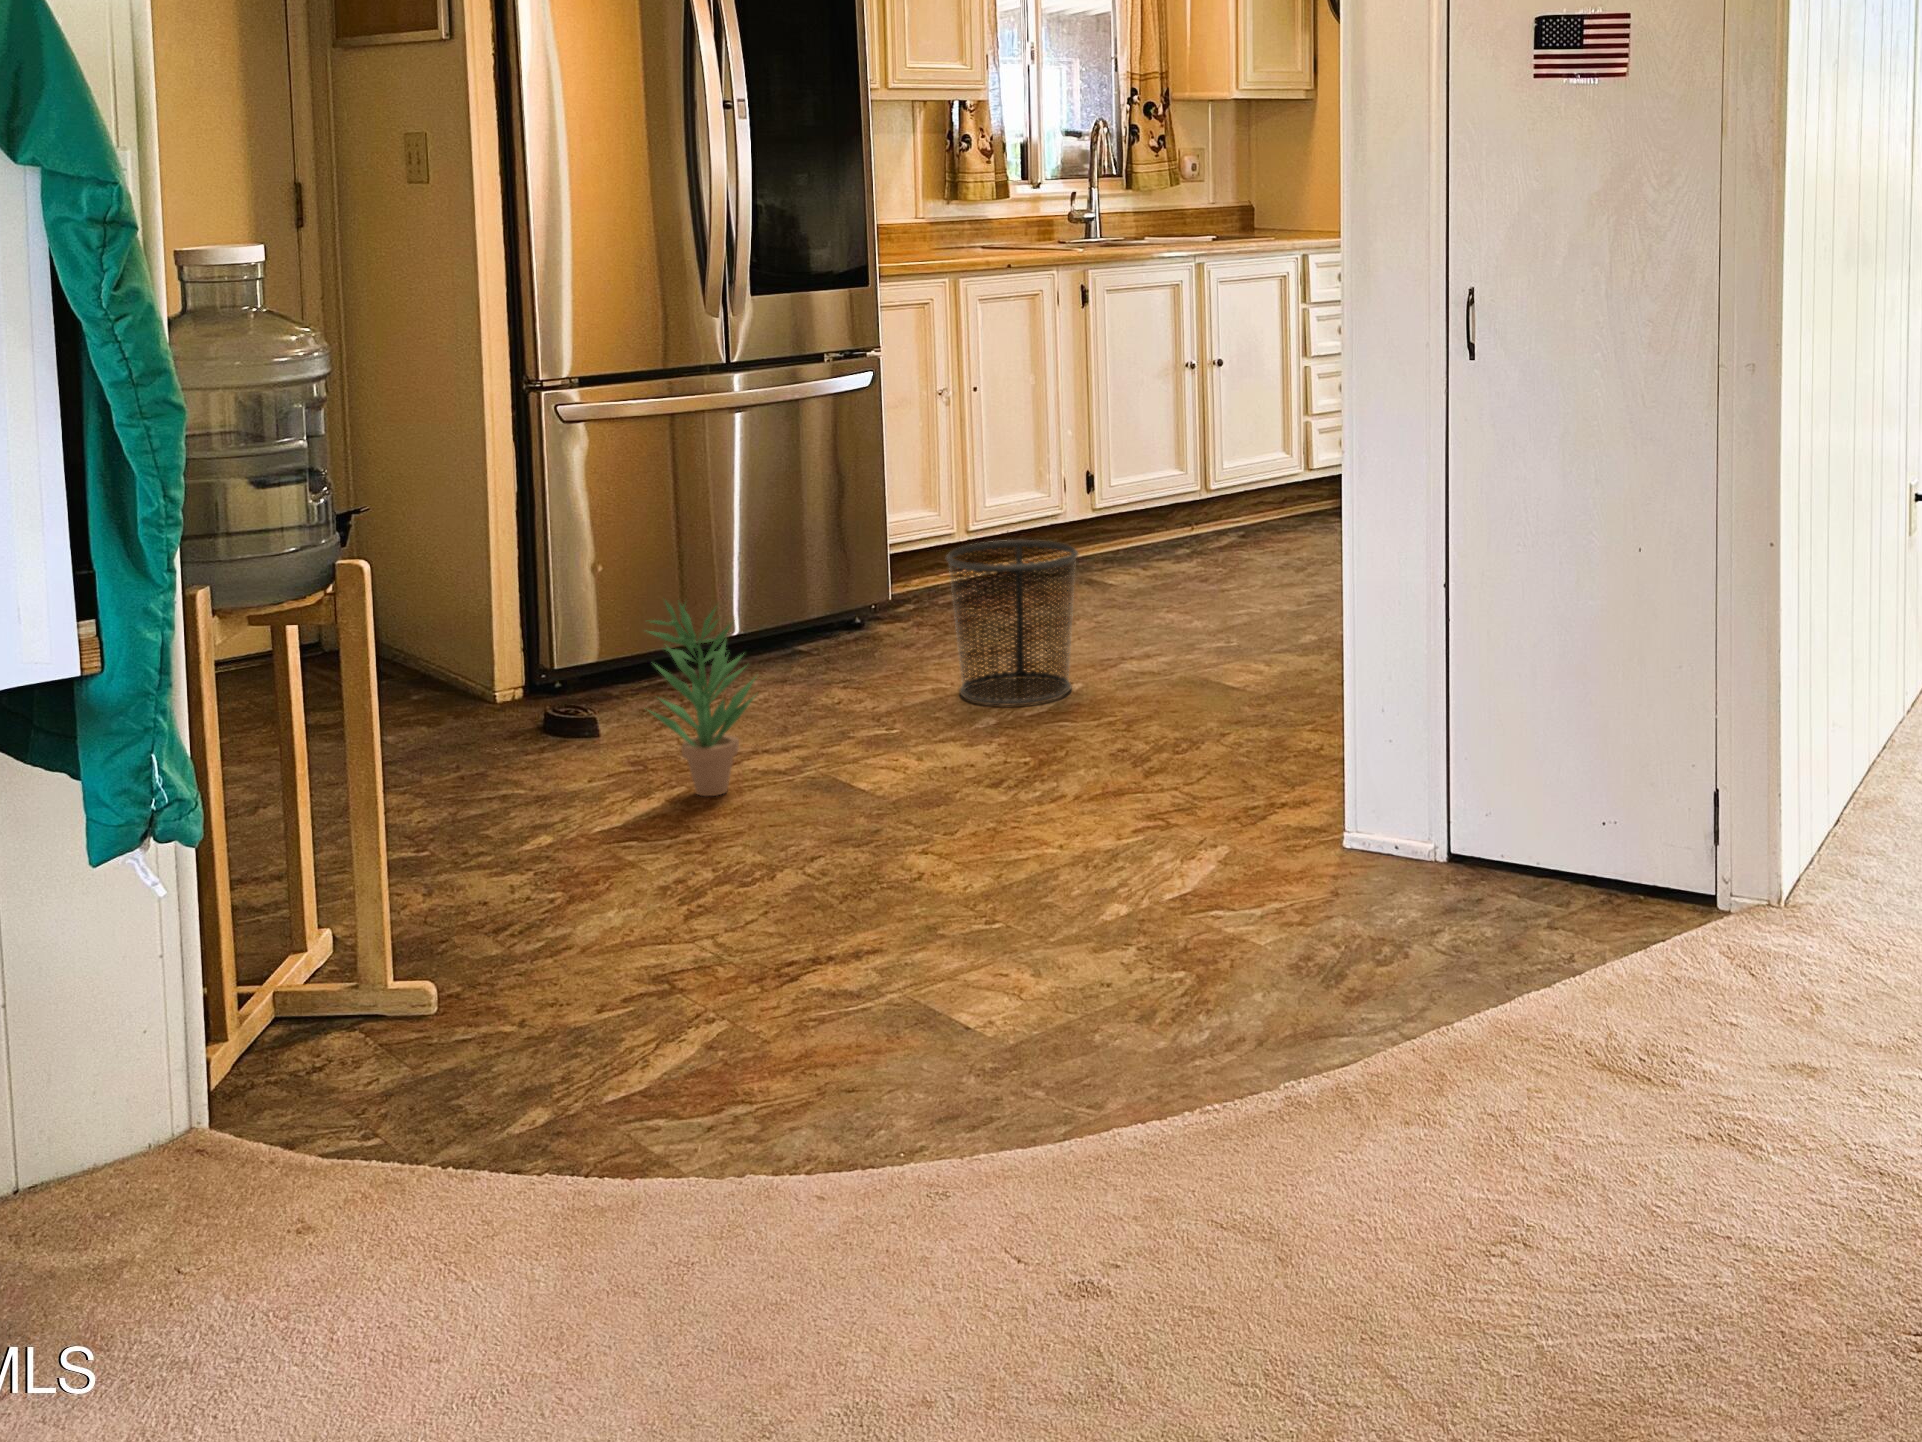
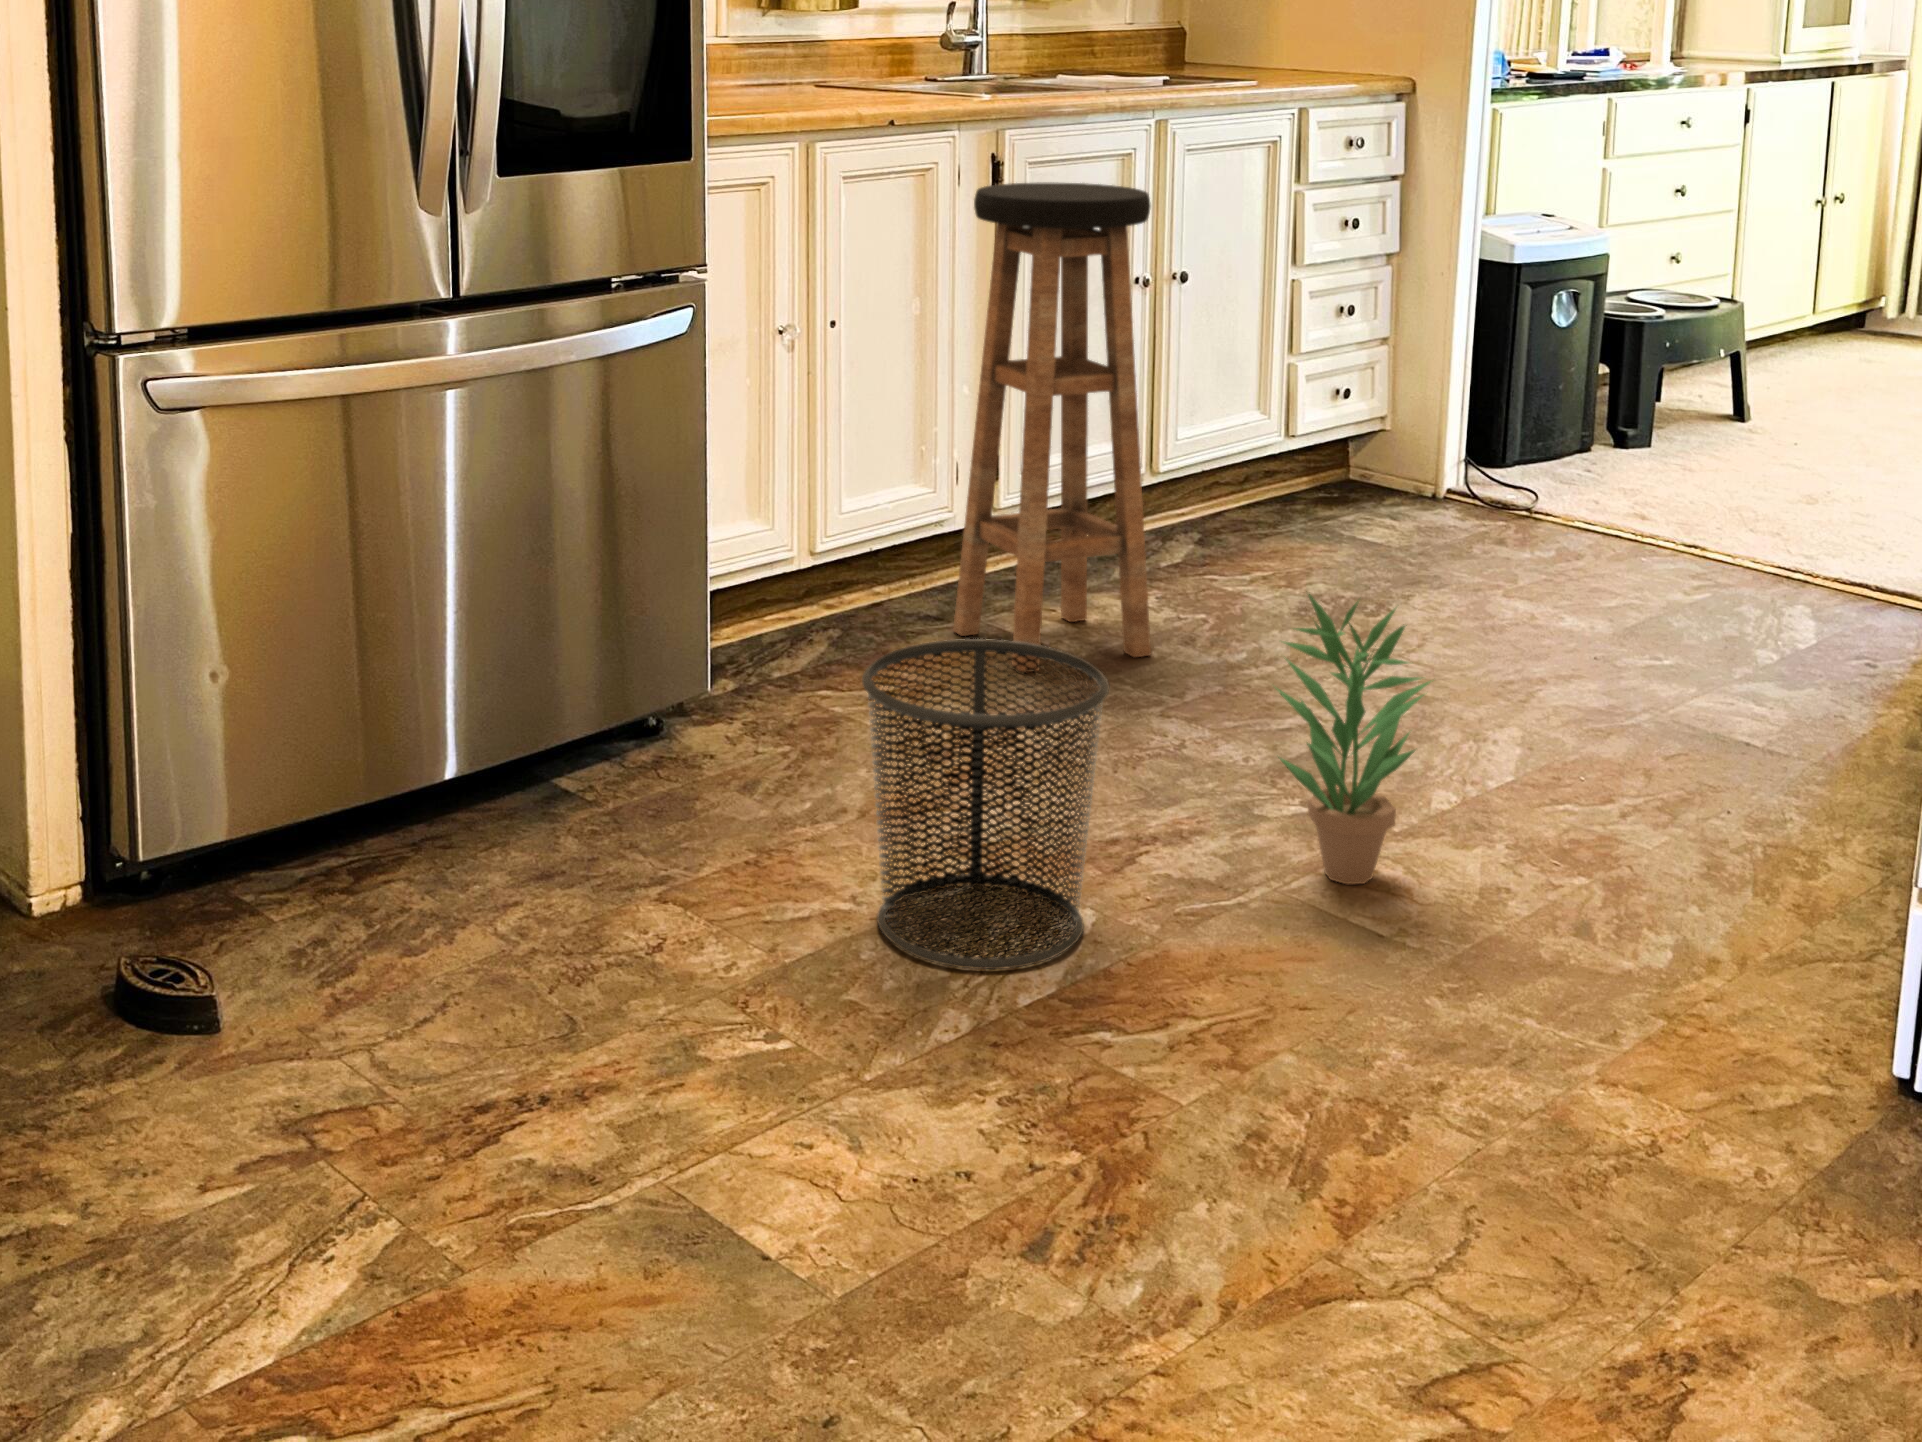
bar stool: none [1058,301,1176,597] -> present [953,182,1151,672]
potted plant: present [649,601,755,796] -> present [1276,594,1434,884]

